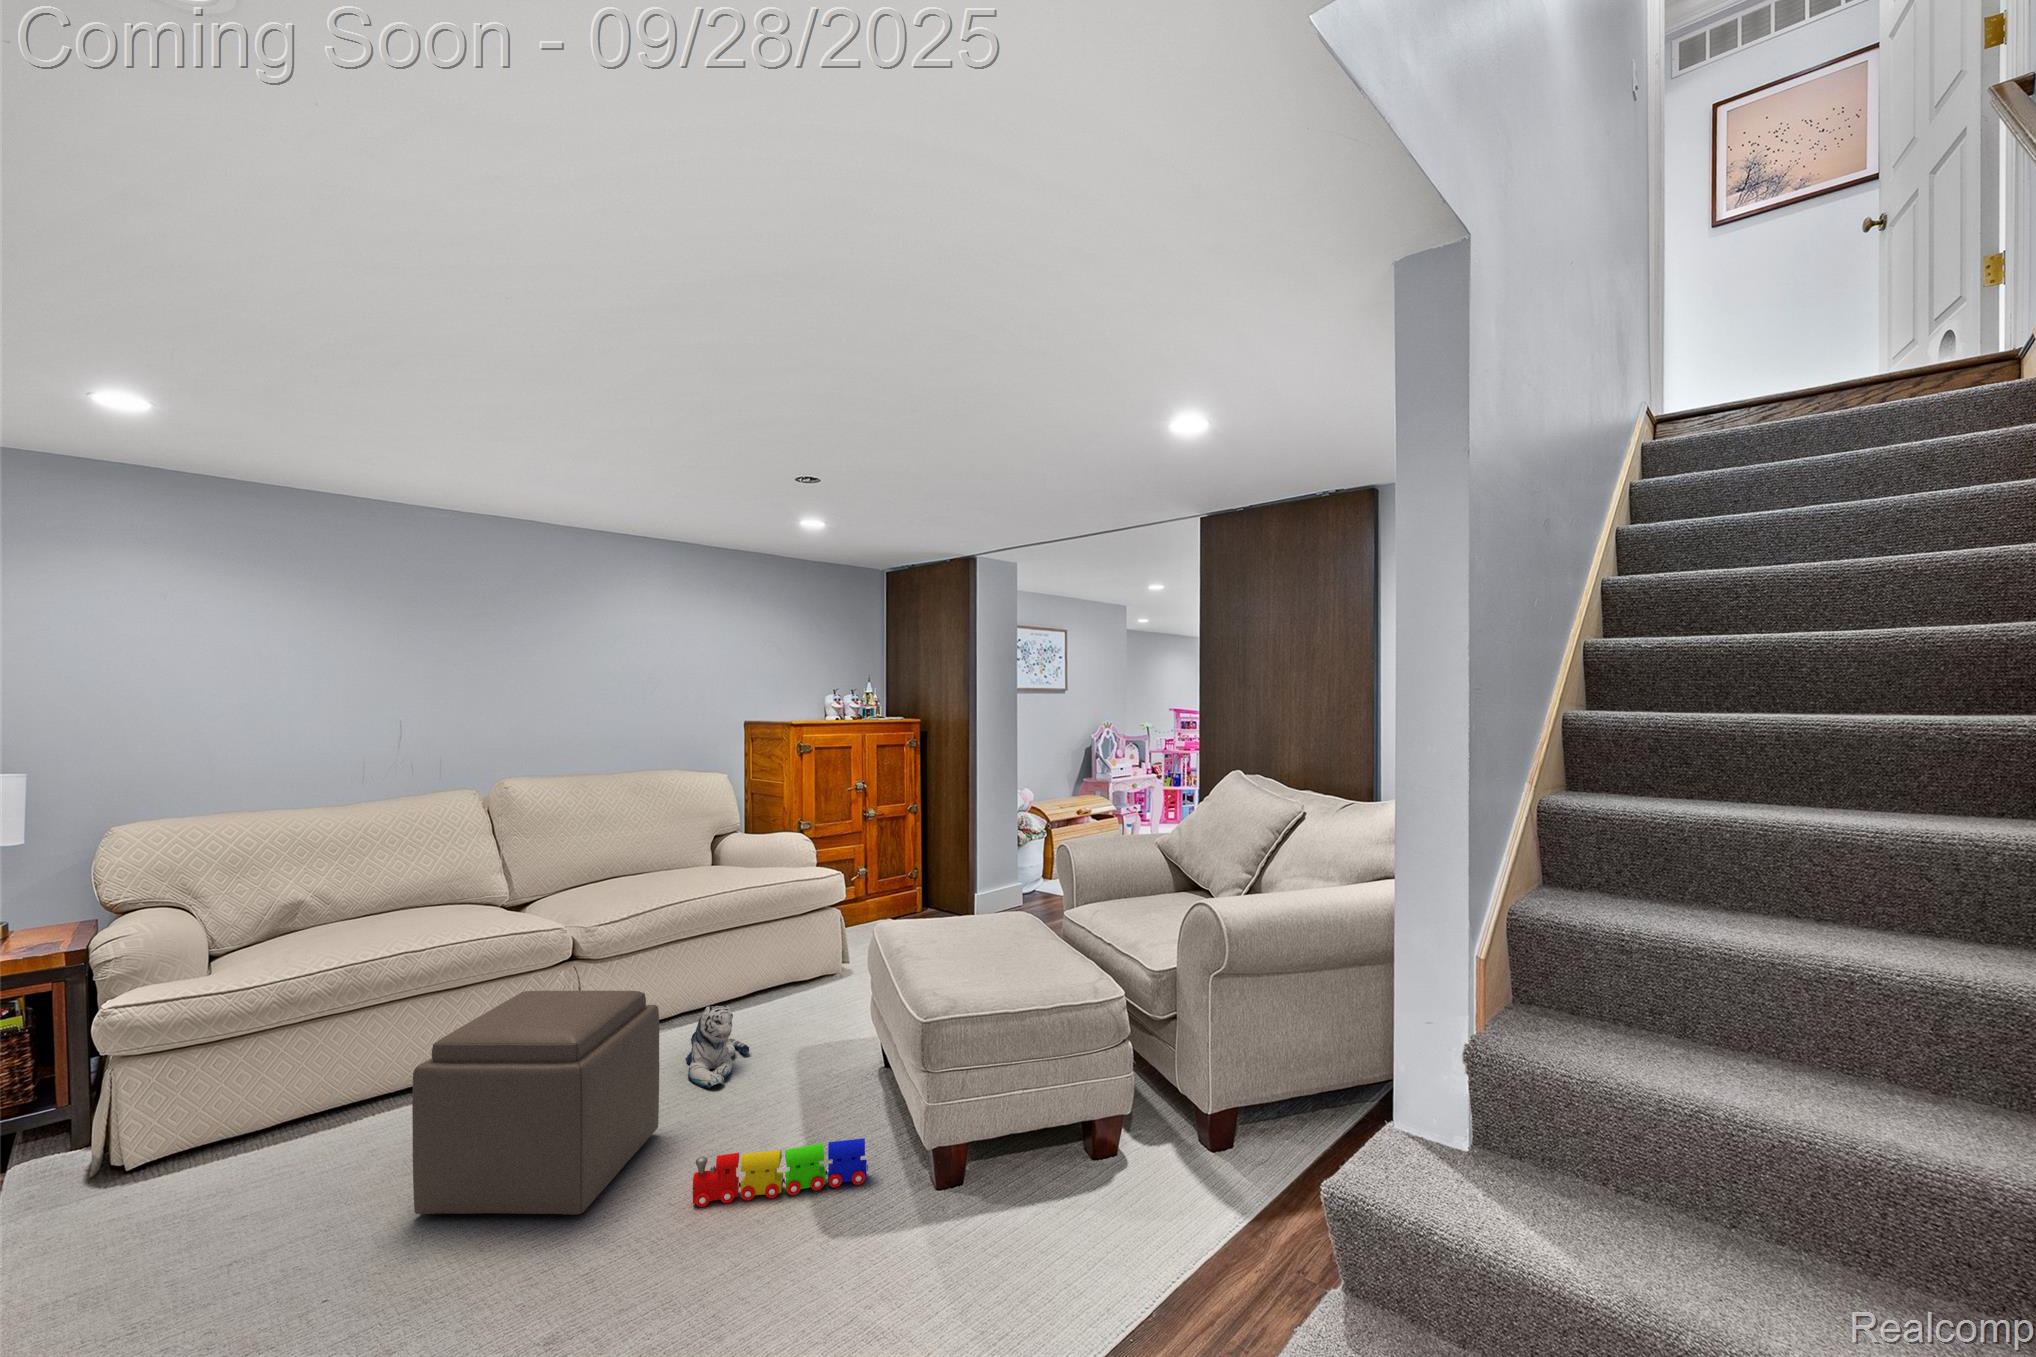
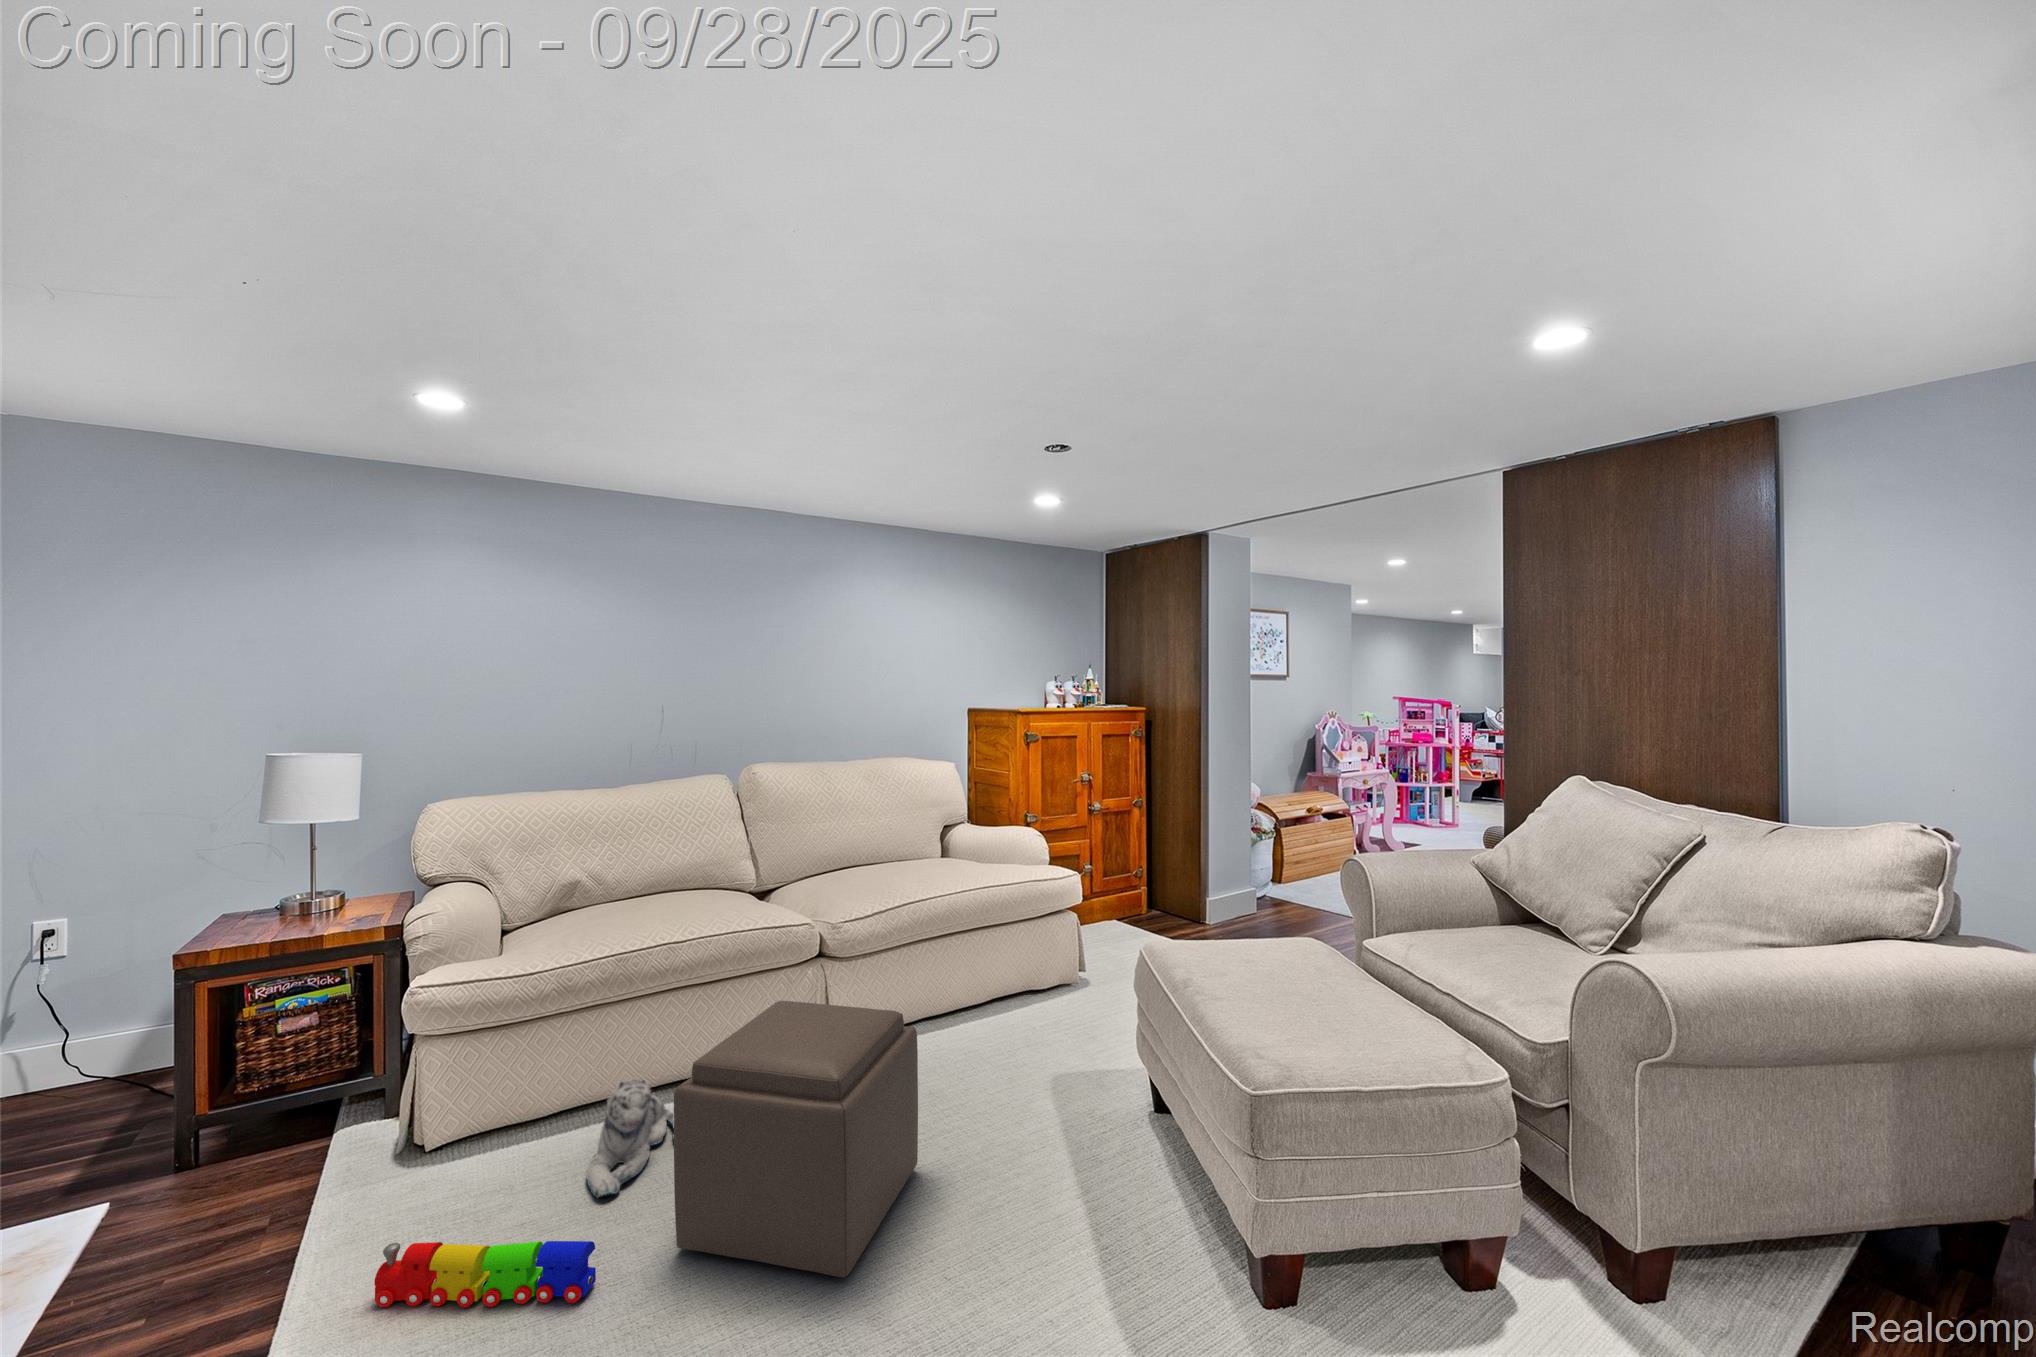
plush toy: present [685,1005,749,1088] -> present [587,1080,673,1198]
toy train: present [693,1138,868,1207] -> present [375,1241,596,1308]

